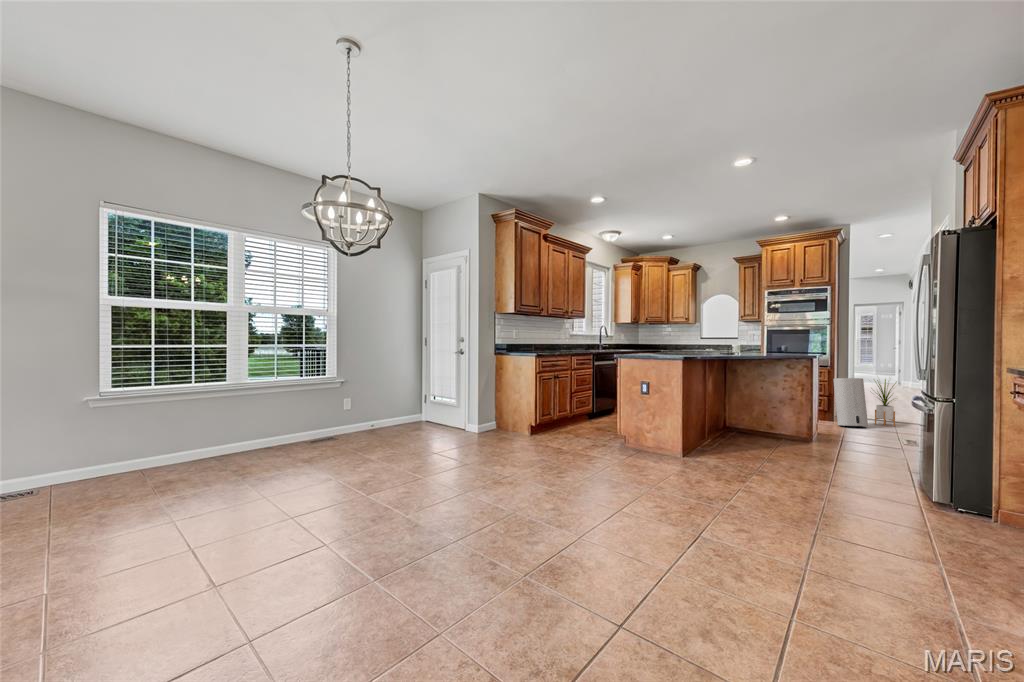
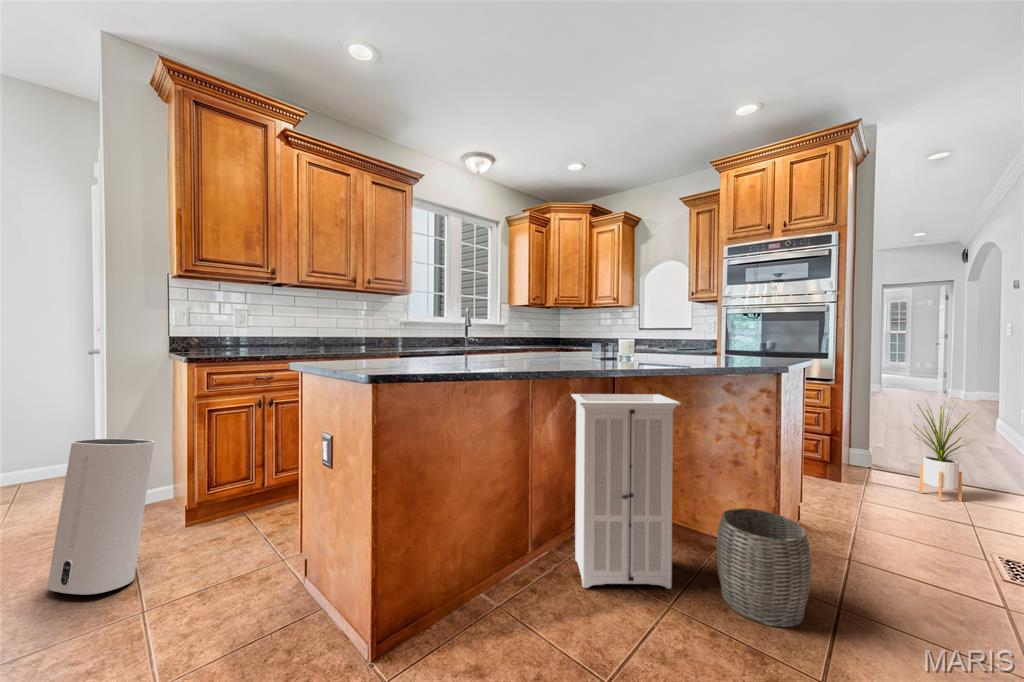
storage cabinet: none [723,367,776,447] -> present [572,391,681,589]
air purifier: present [833,378,868,427] -> present [47,439,154,595]
woven basket: none [790,414,829,452] -> present [717,508,811,627]

